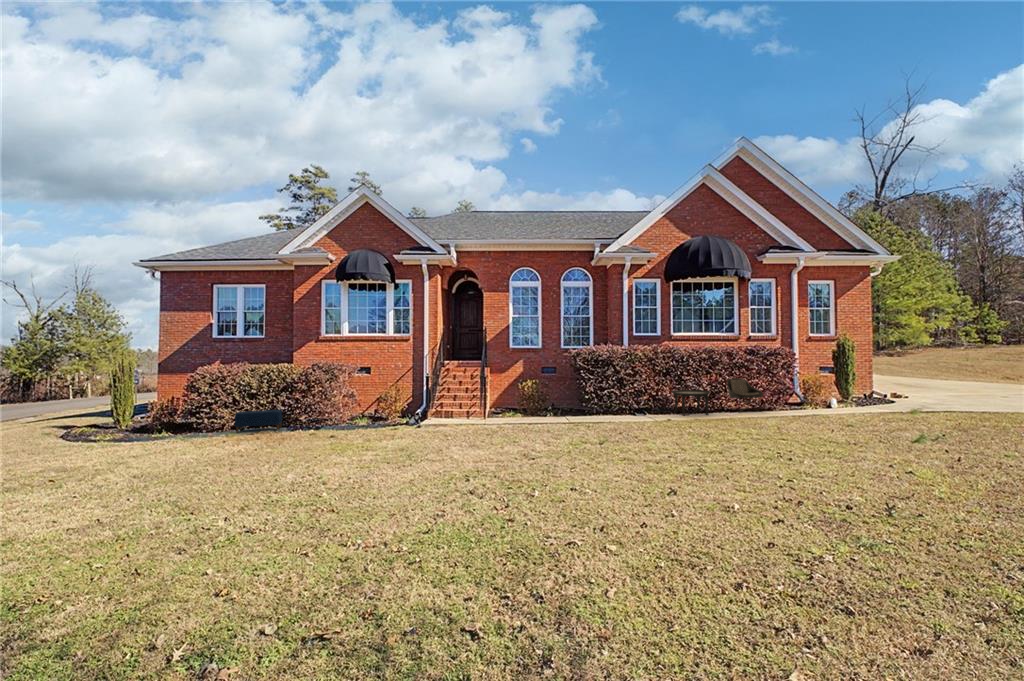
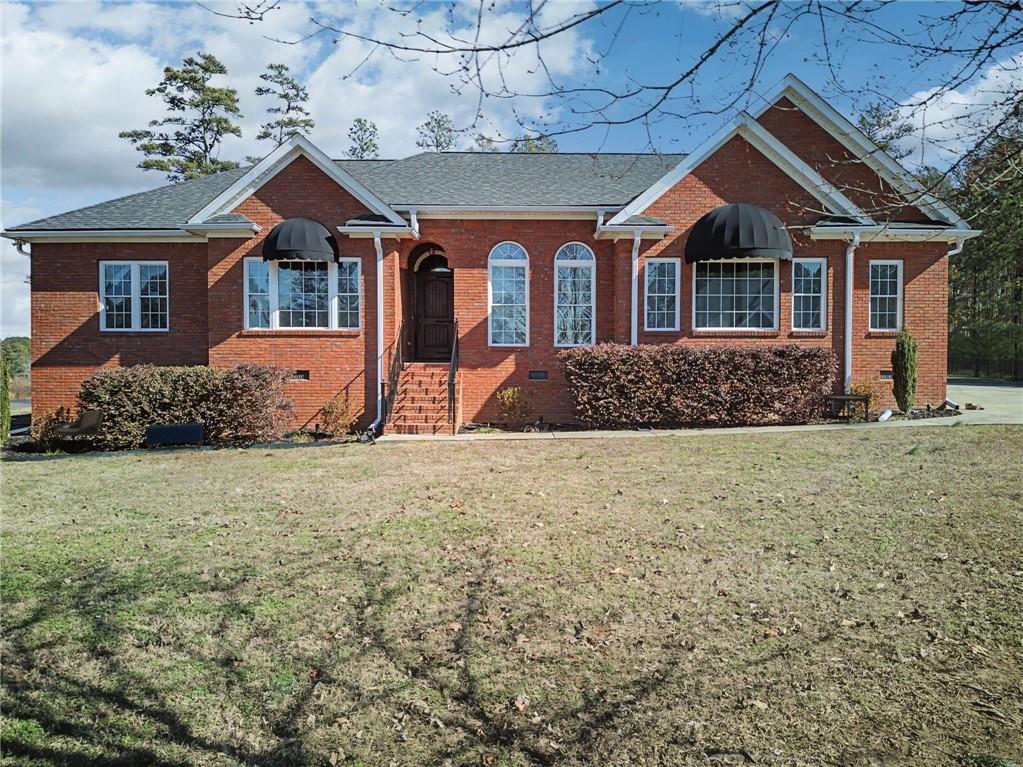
lounge chair: present [727,378,763,412] -> present [54,409,107,455]
round table: present [672,390,711,416] -> present [822,394,870,425]

